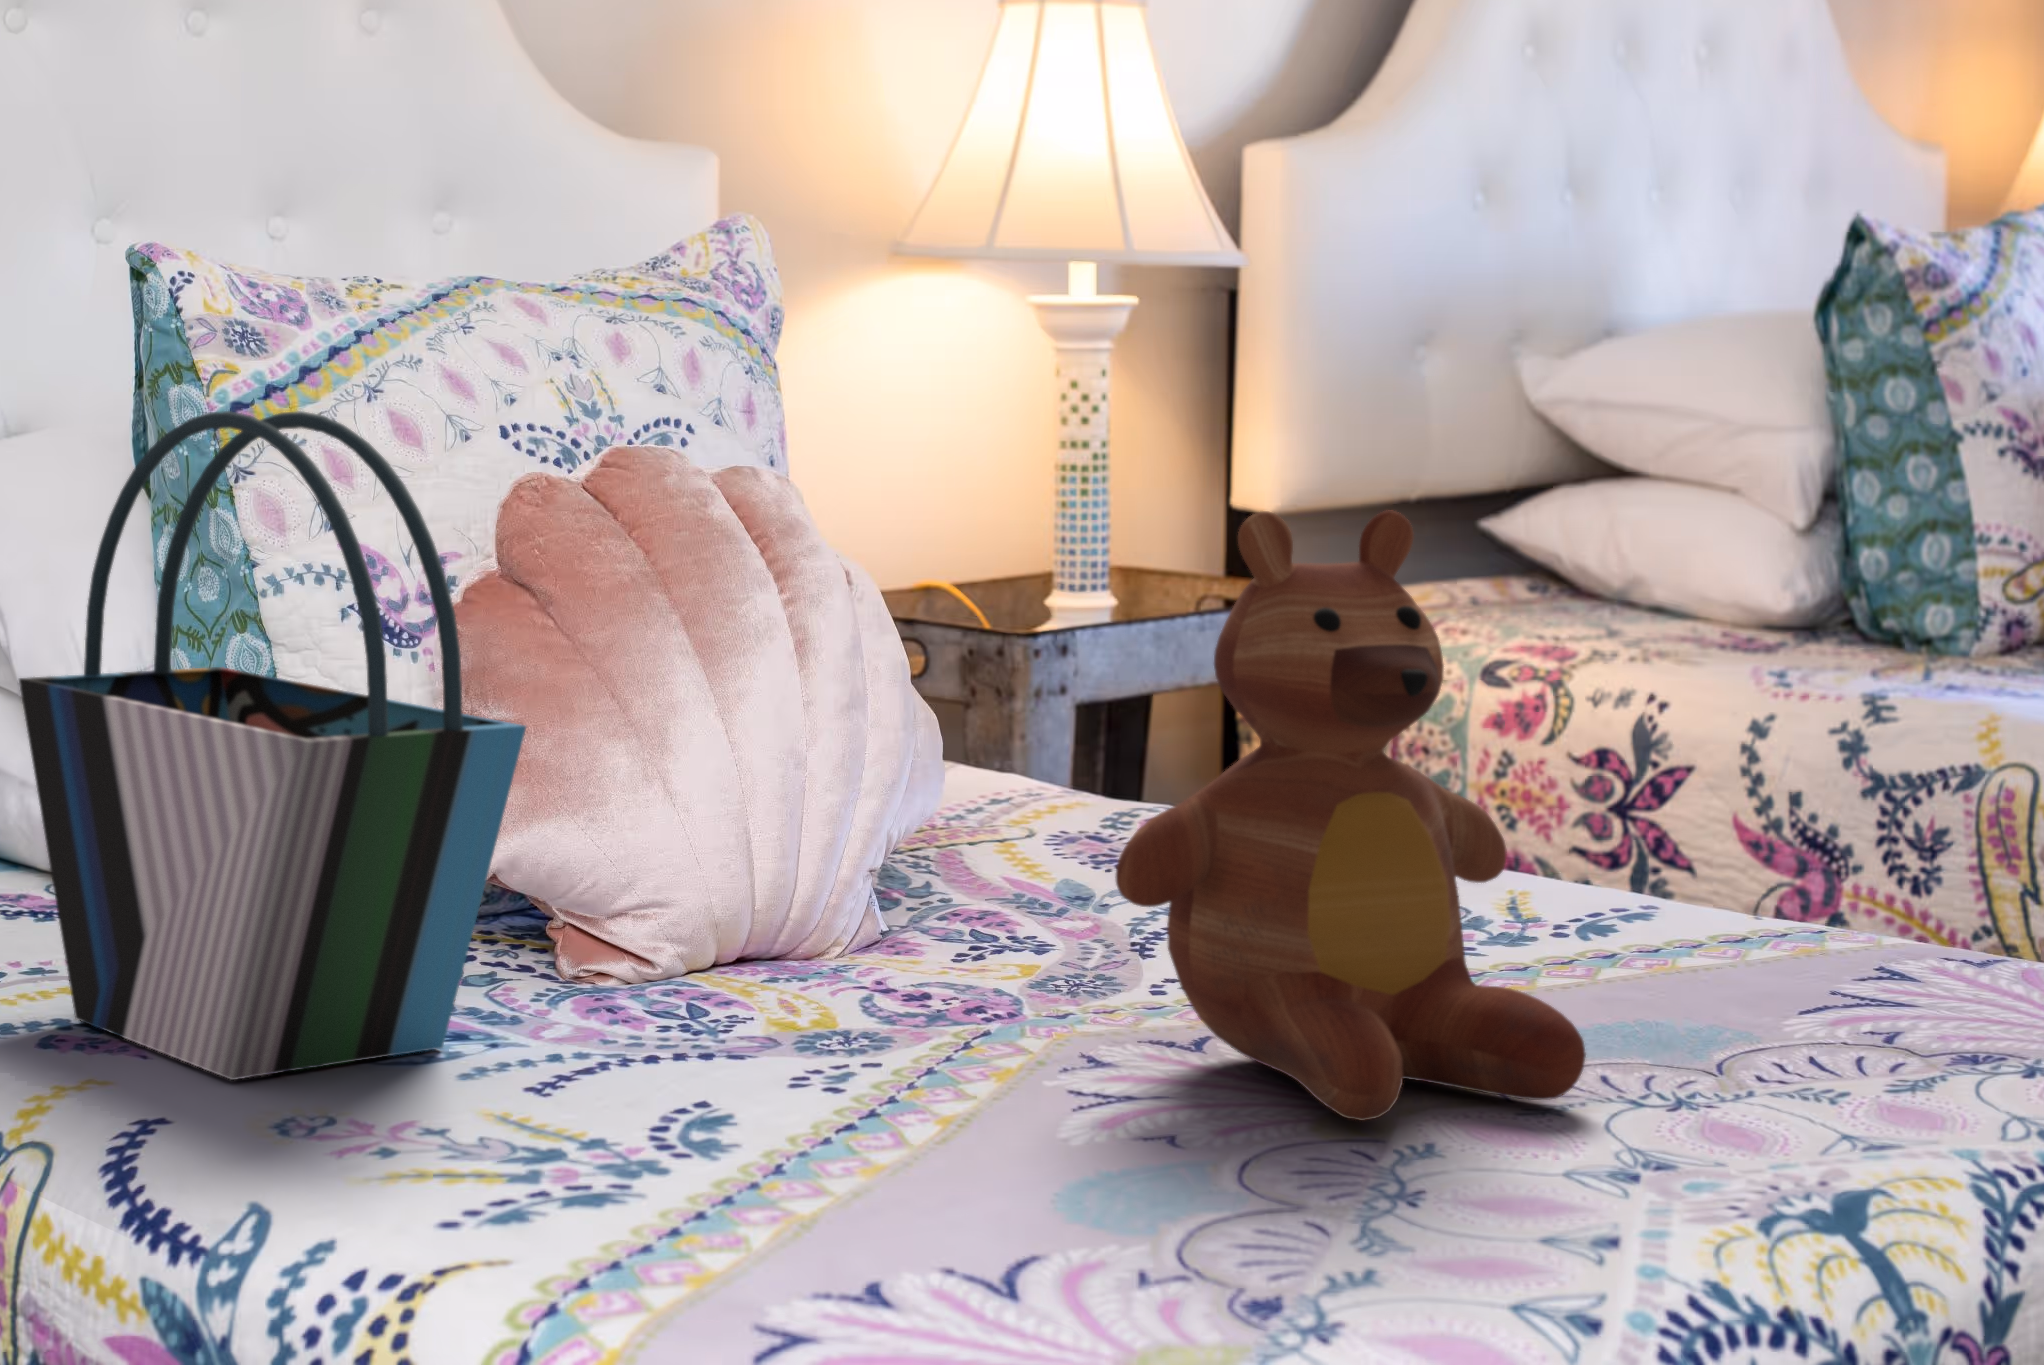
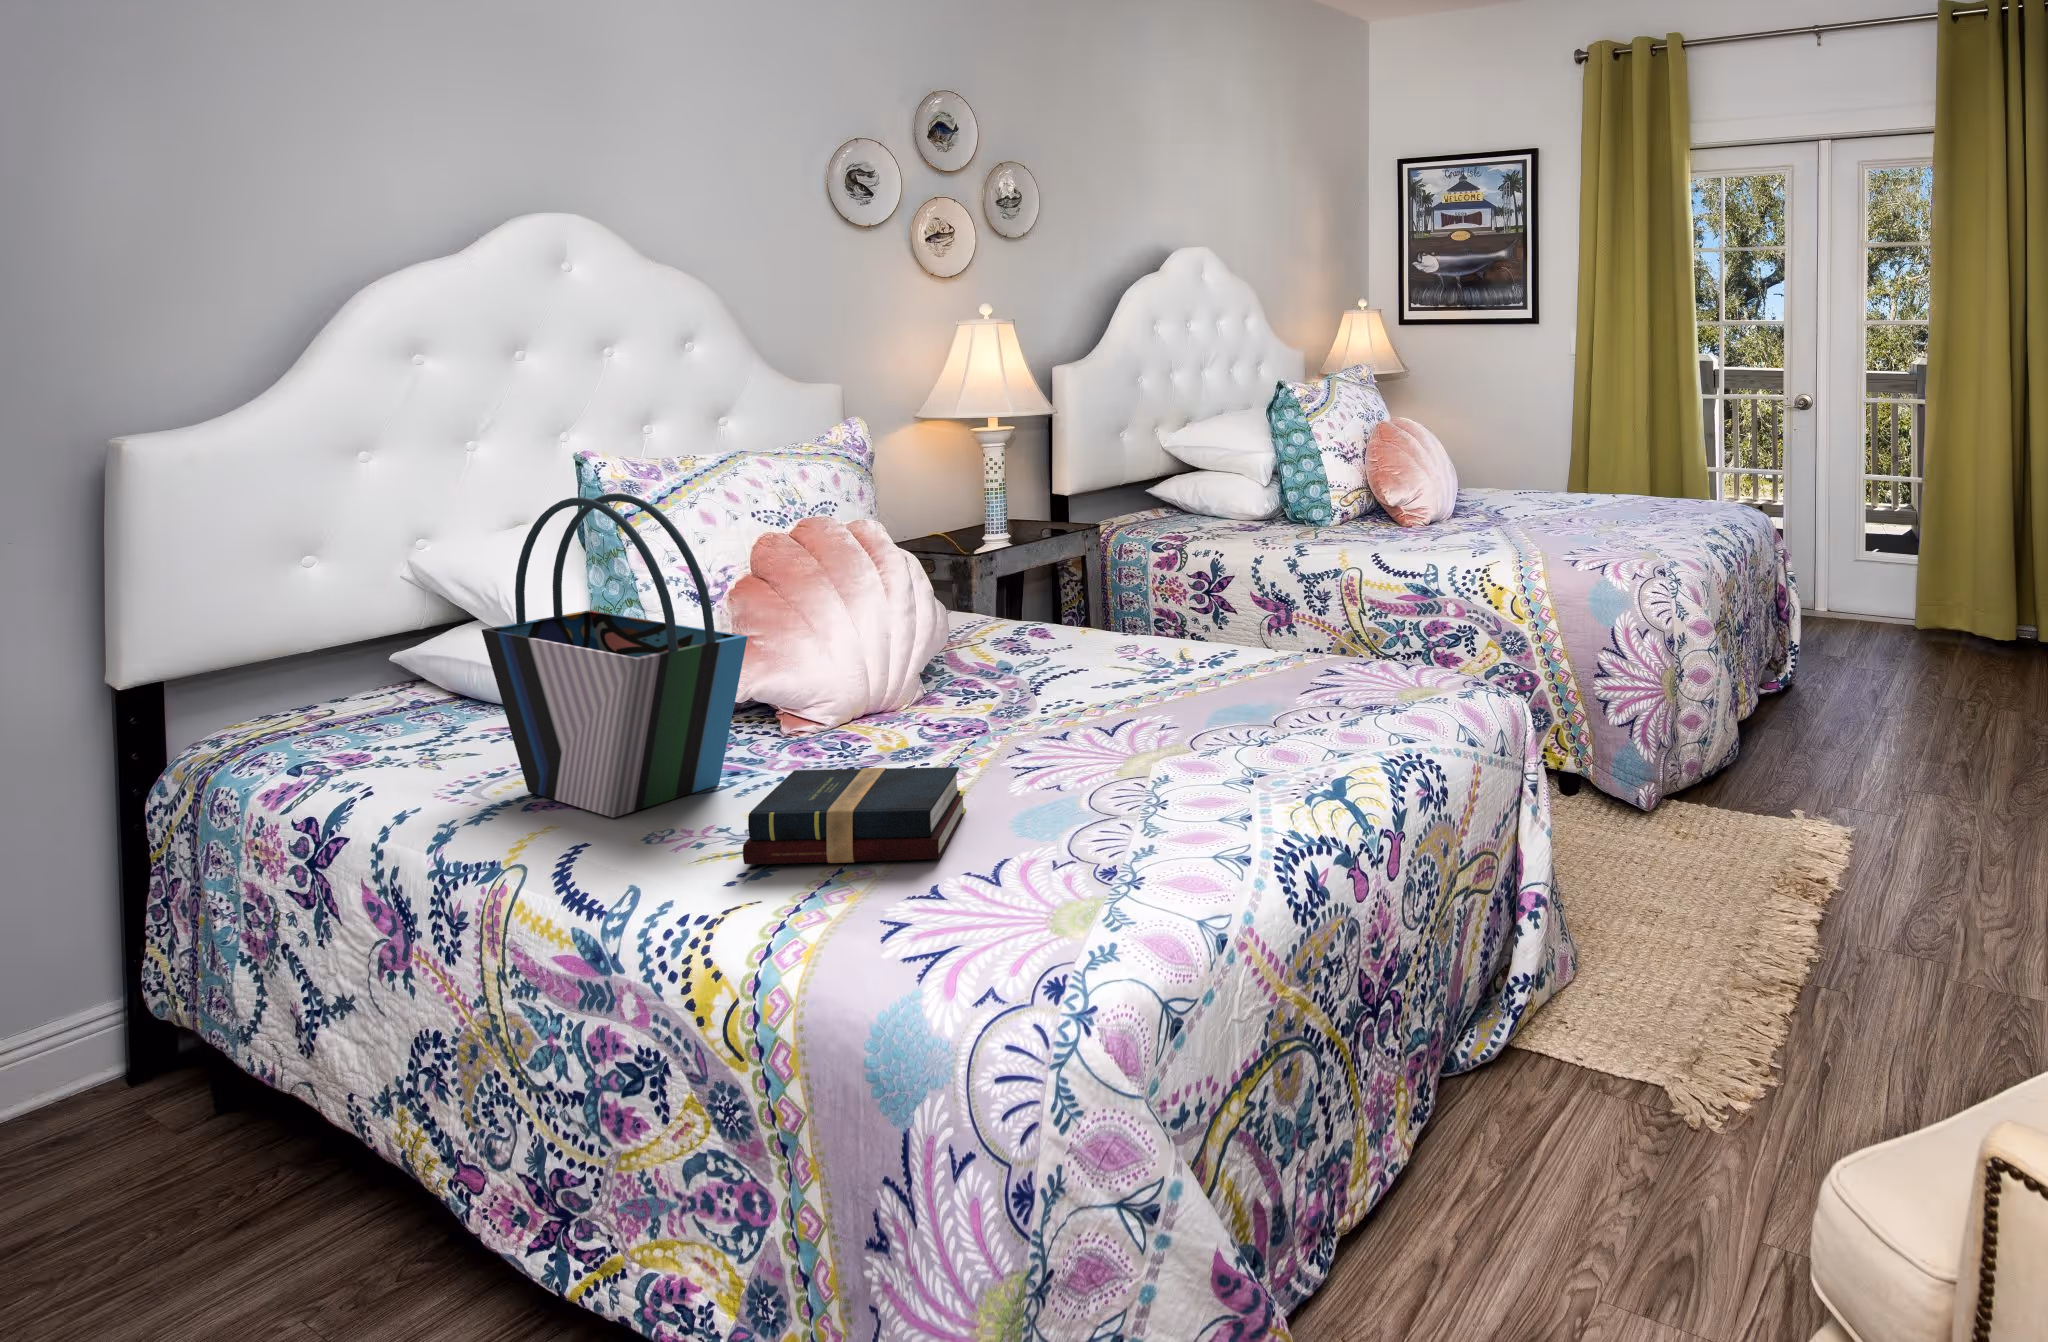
teddy bear: present [1115,511,1586,1121] -> none [1029,502,1234,771]
hardback book: none [481,1018,958,1231] -> present [743,767,966,864]

